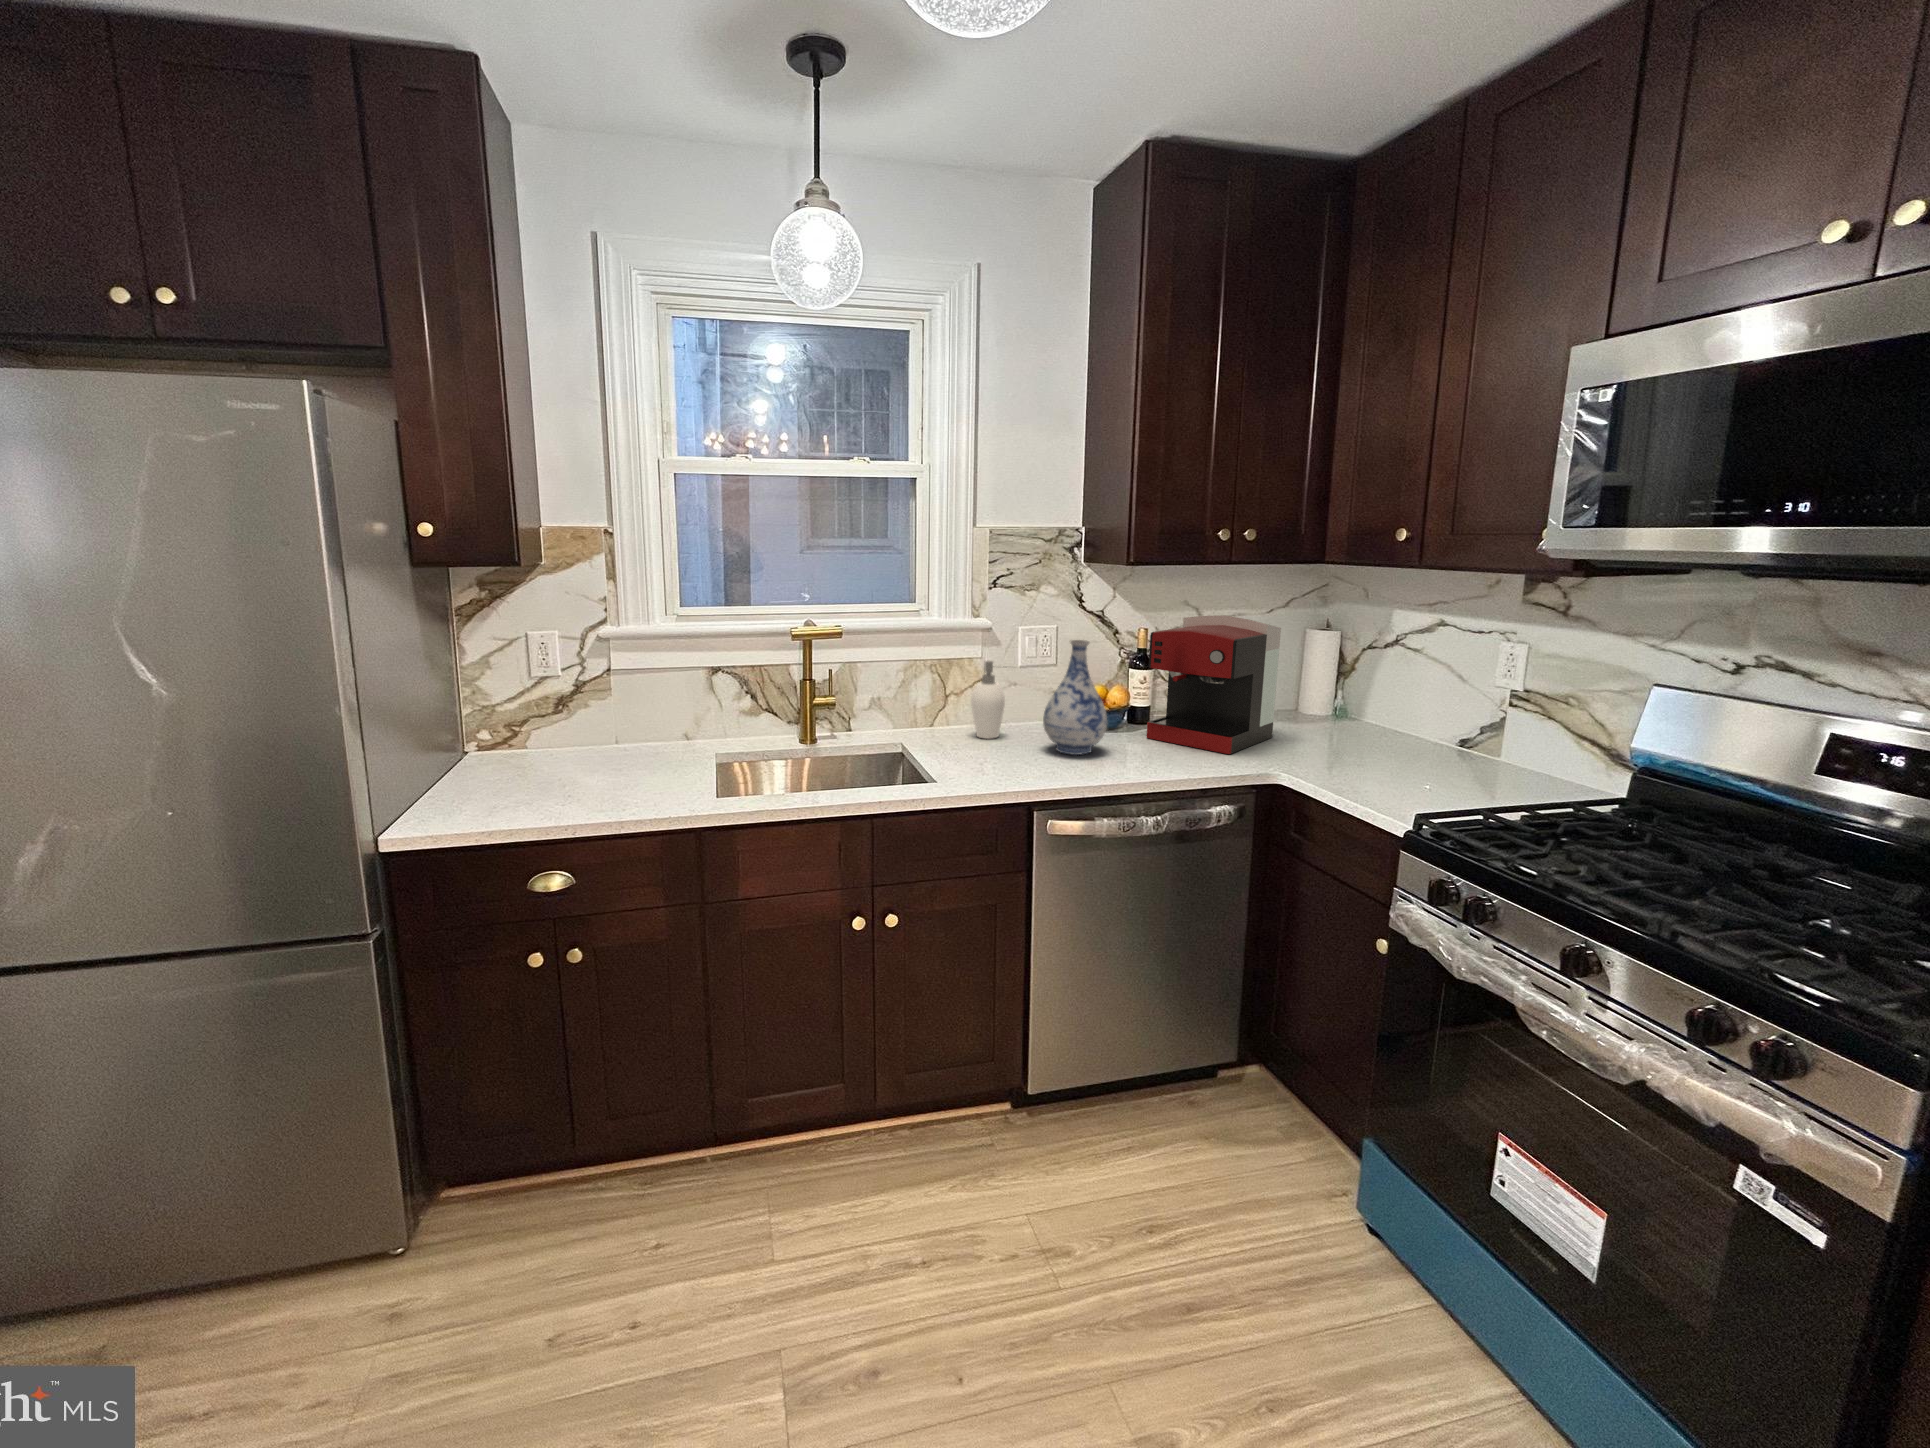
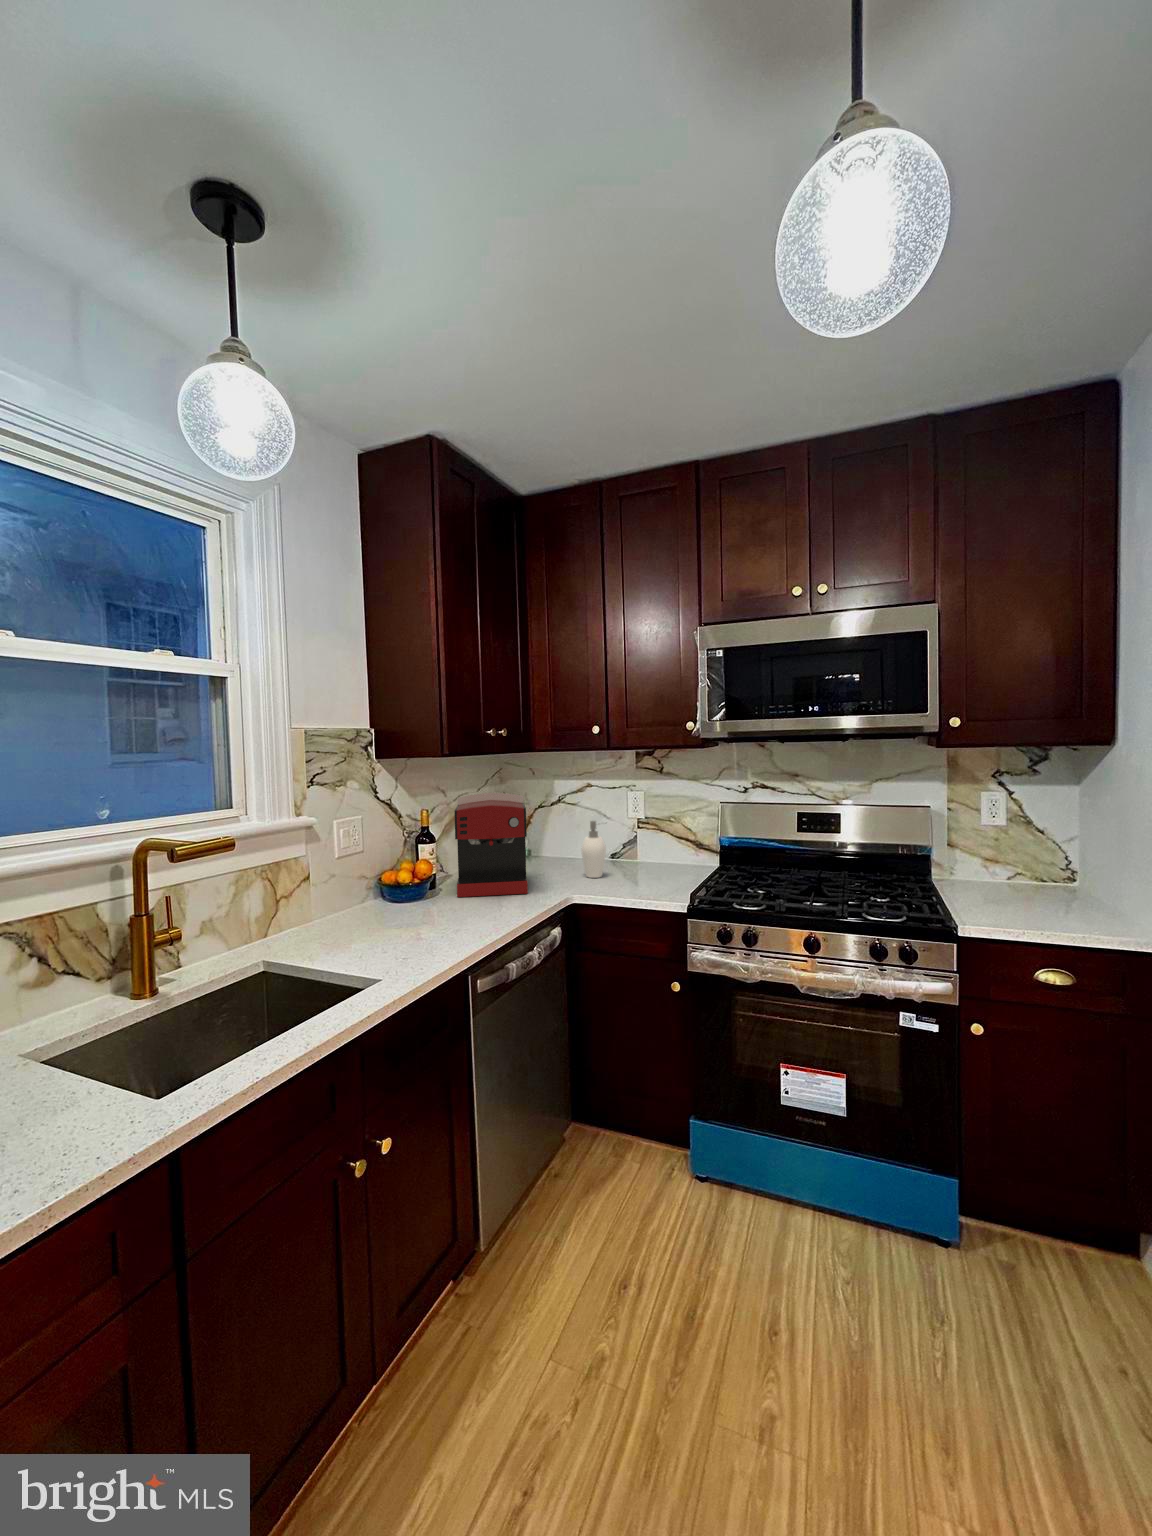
vase: present [1043,640,1107,755] -> none [402,822,458,925]
soap dispenser: present [971,661,1005,739] -> present [581,821,606,878]

